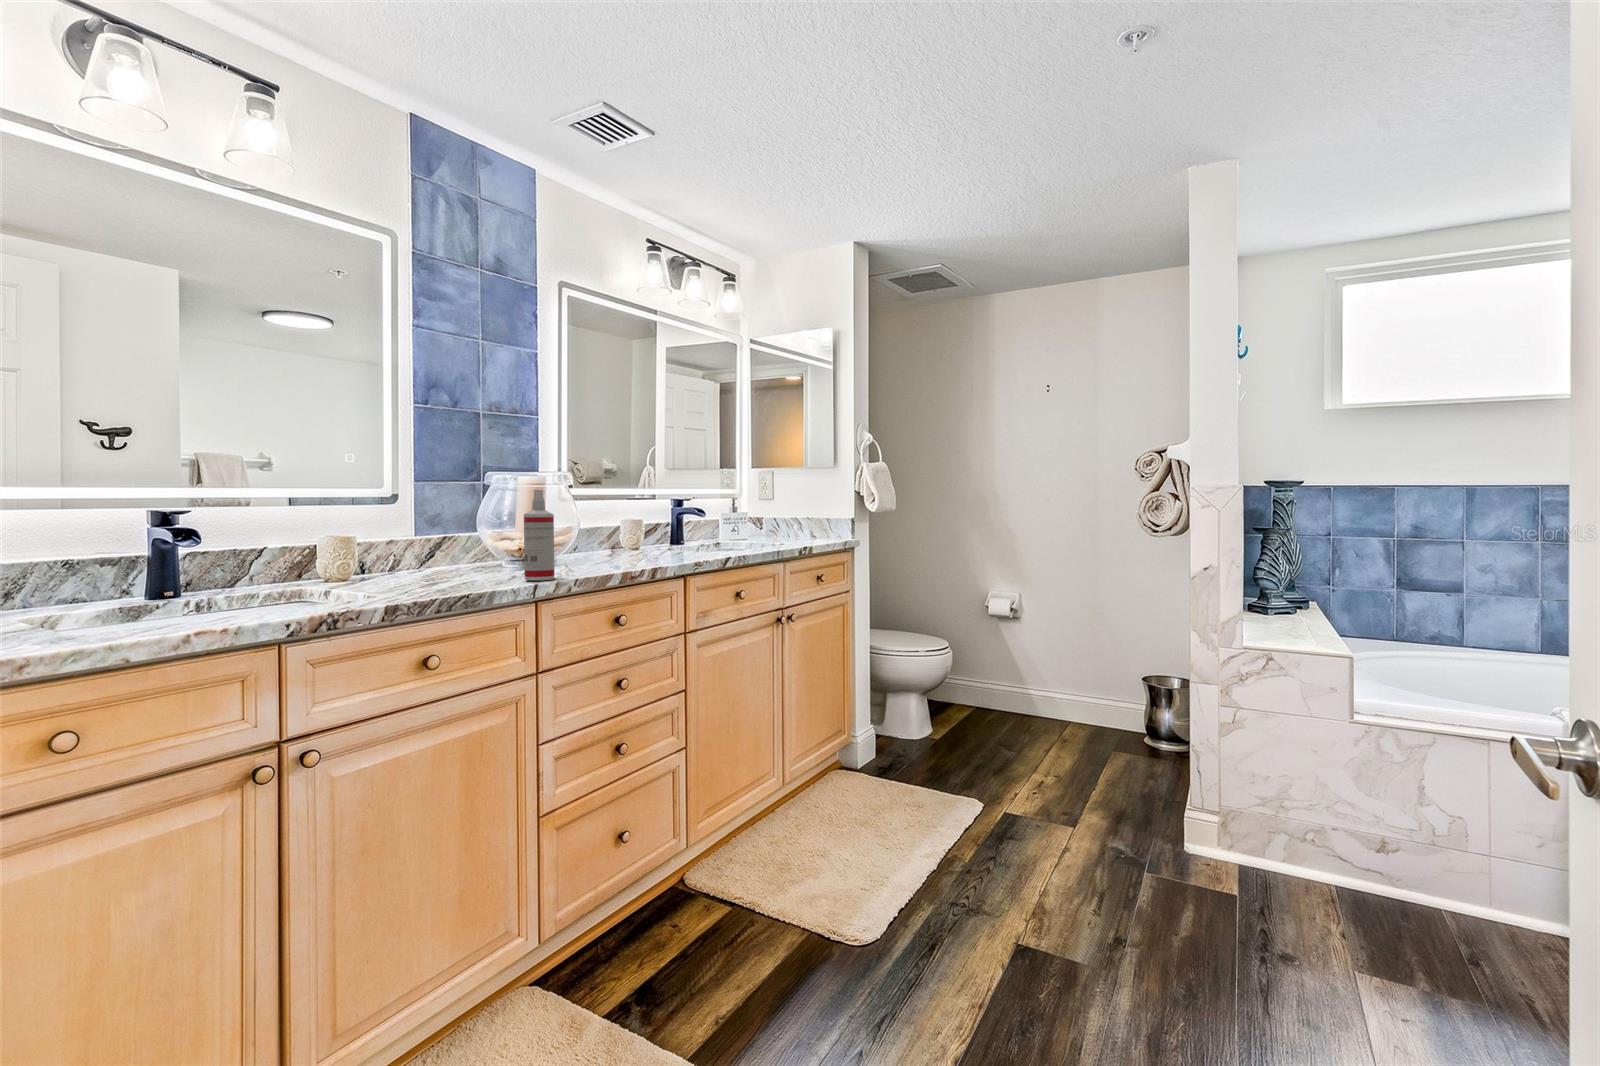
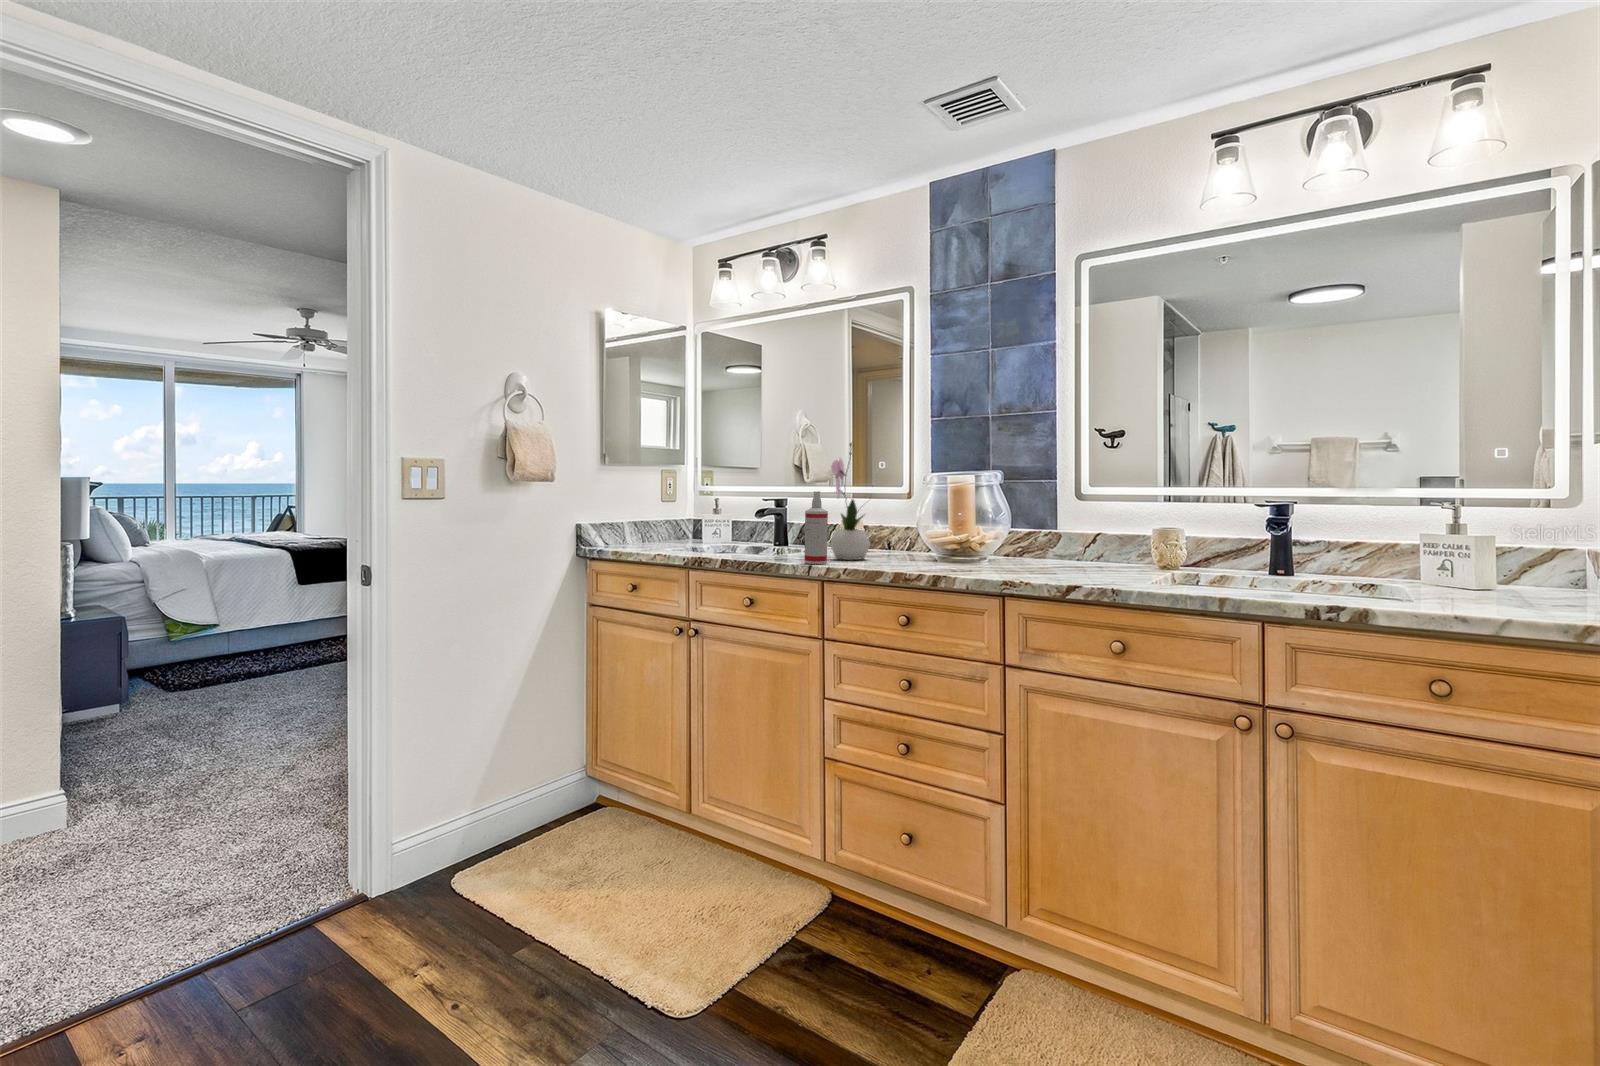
flower arrangement: none [441,428,516,579] -> present [830,443,870,560]

